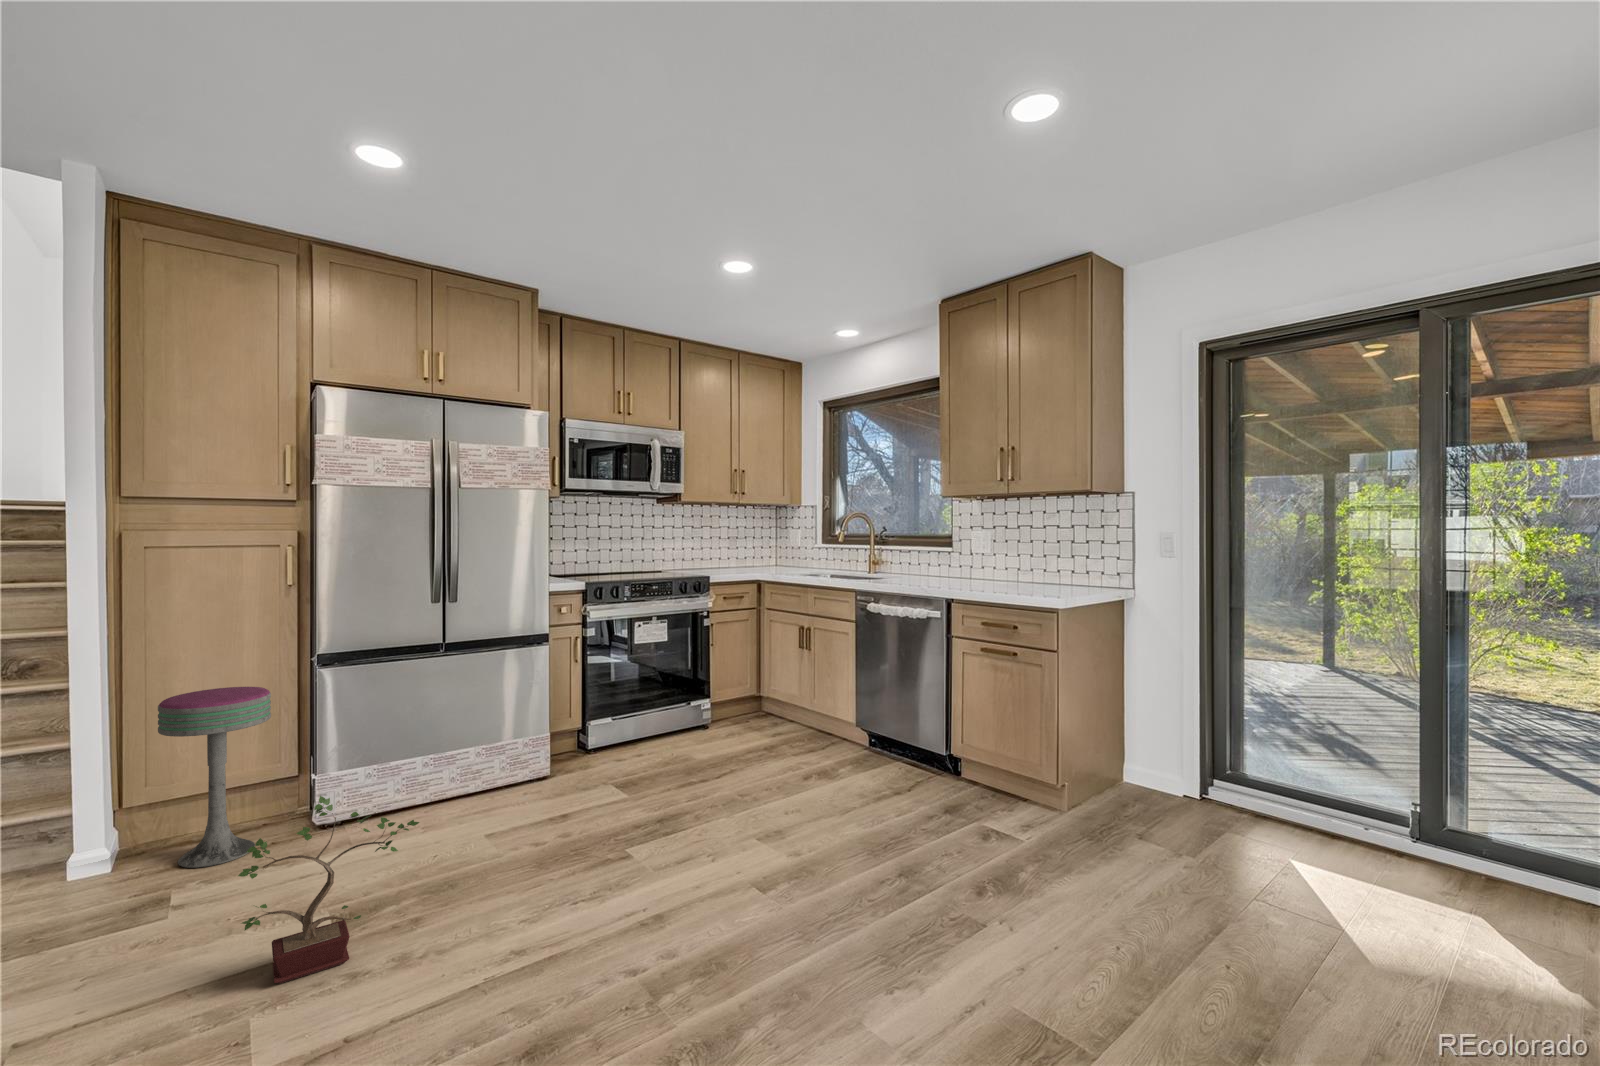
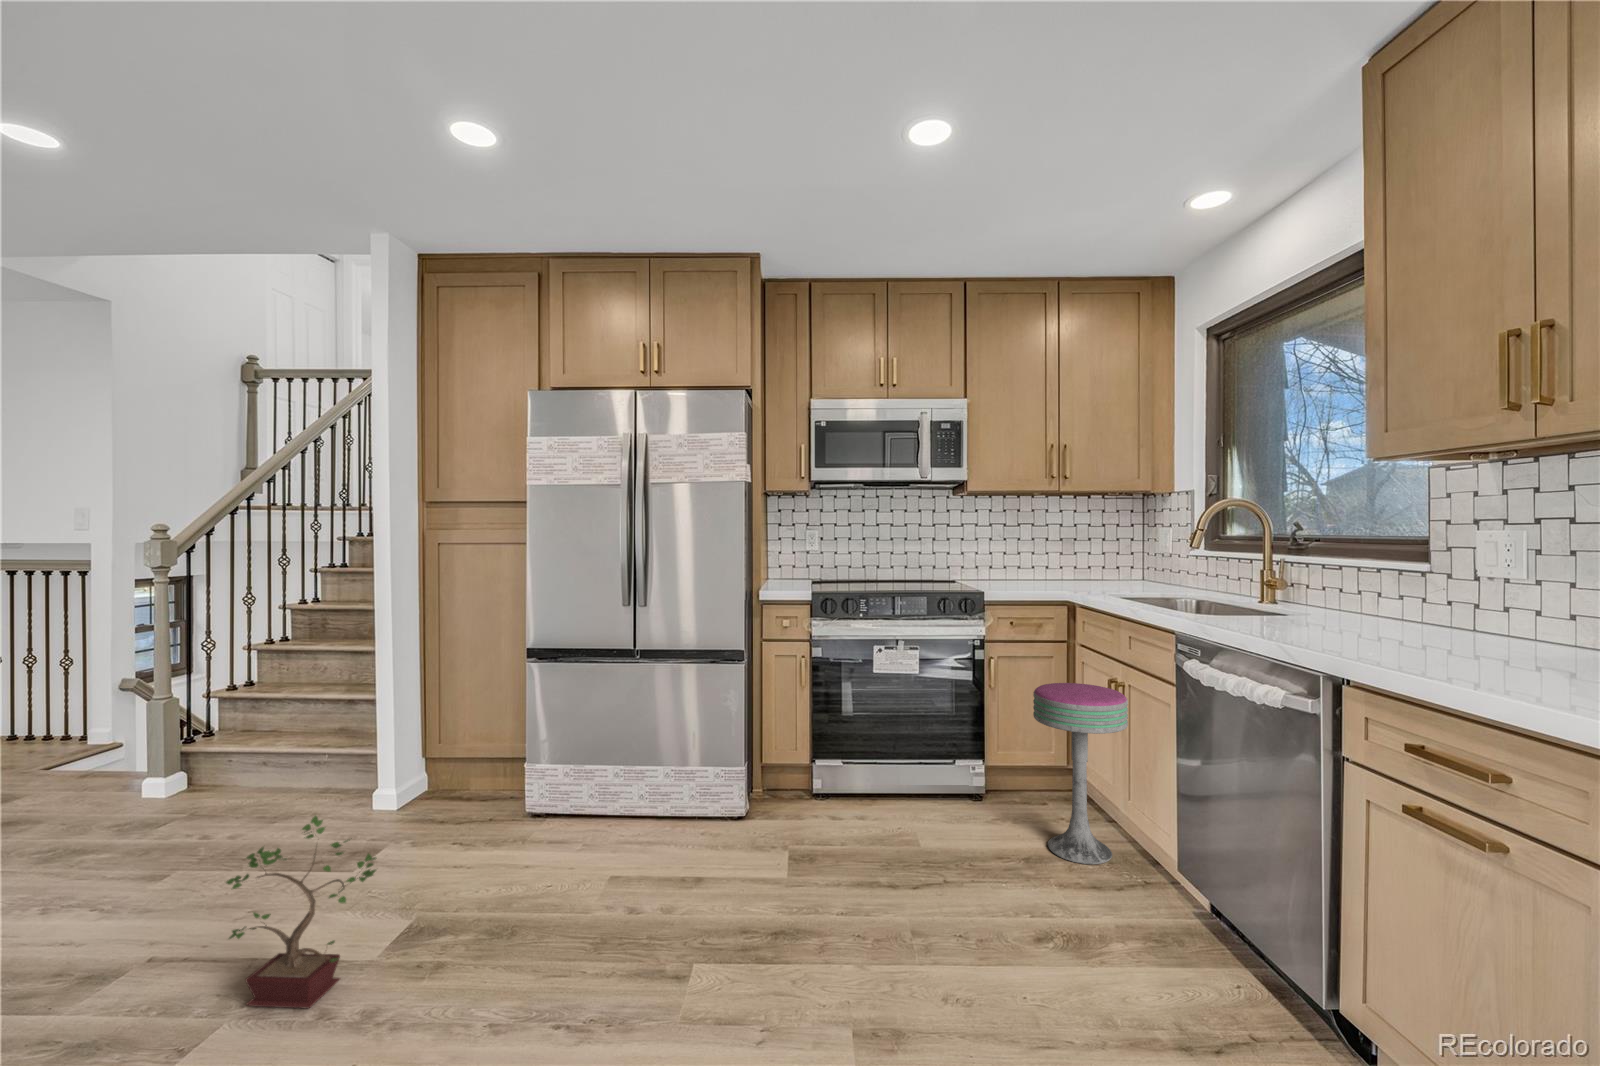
bar stool: present [158,687,271,868] -> present [1033,683,1128,864]

